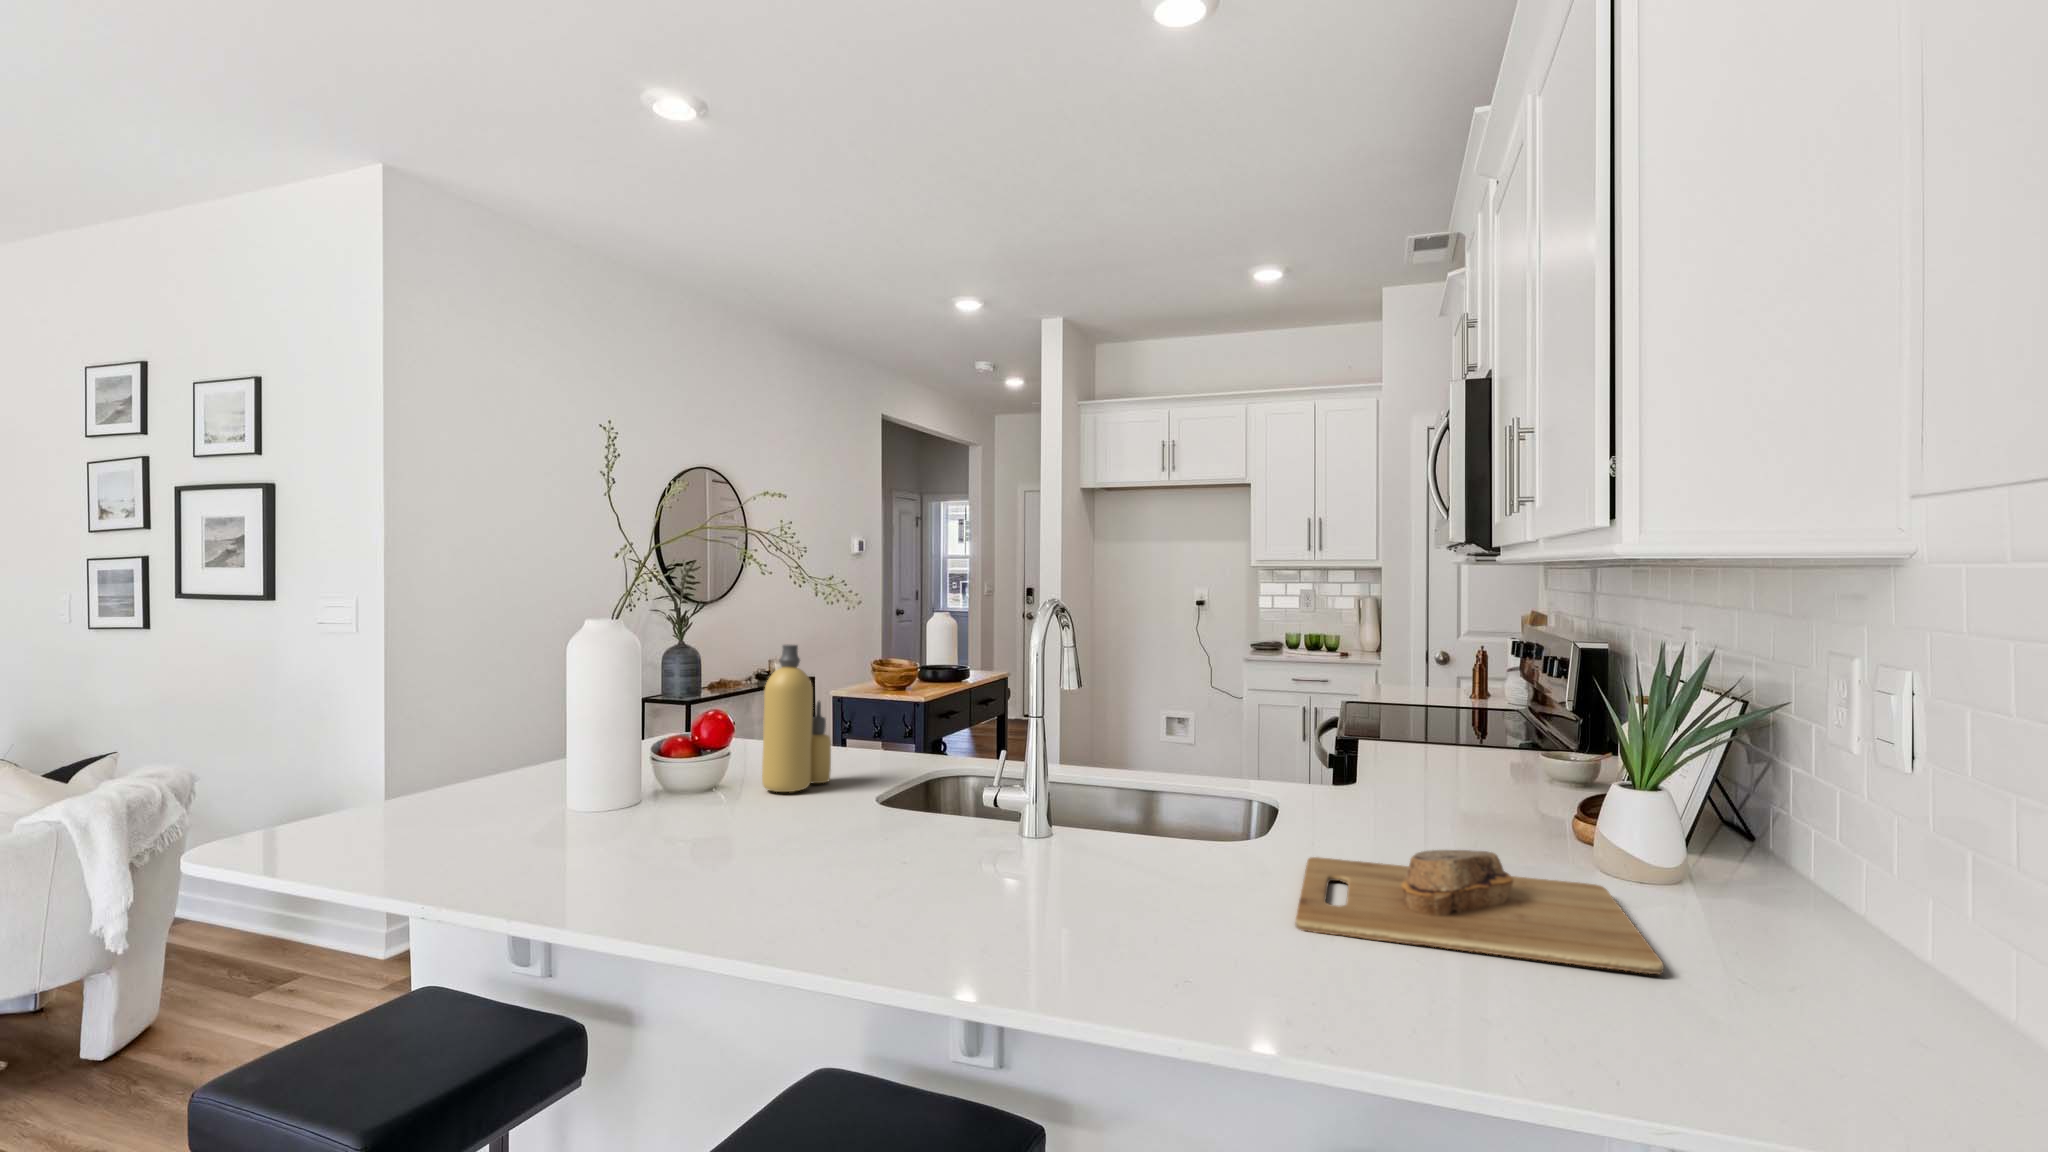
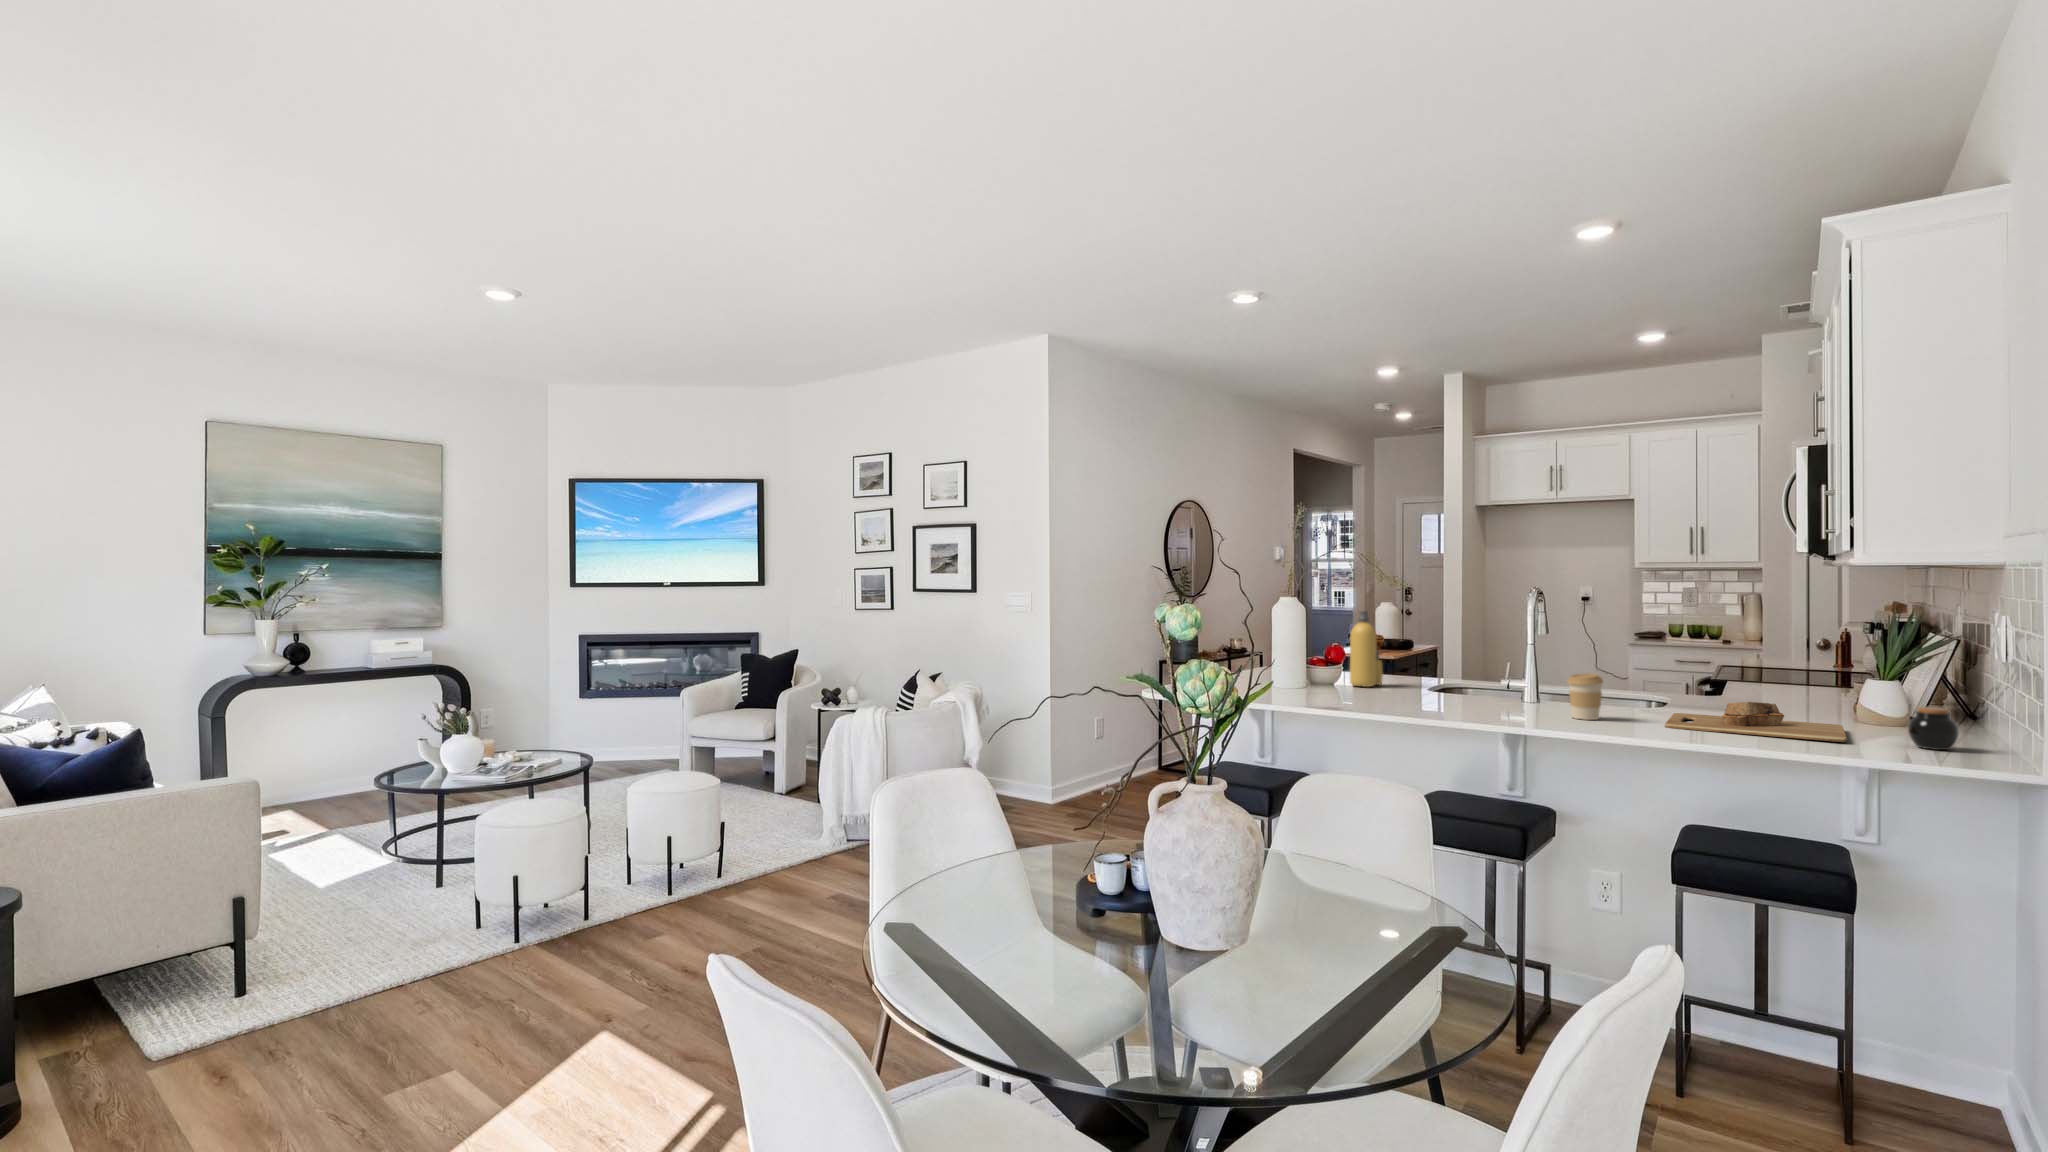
coffee cup: none [1106,795,1177,907] -> present [1567,673,1603,720]
jar: none [1771,879,1880,988] -> present [1908,707,1959,750]

